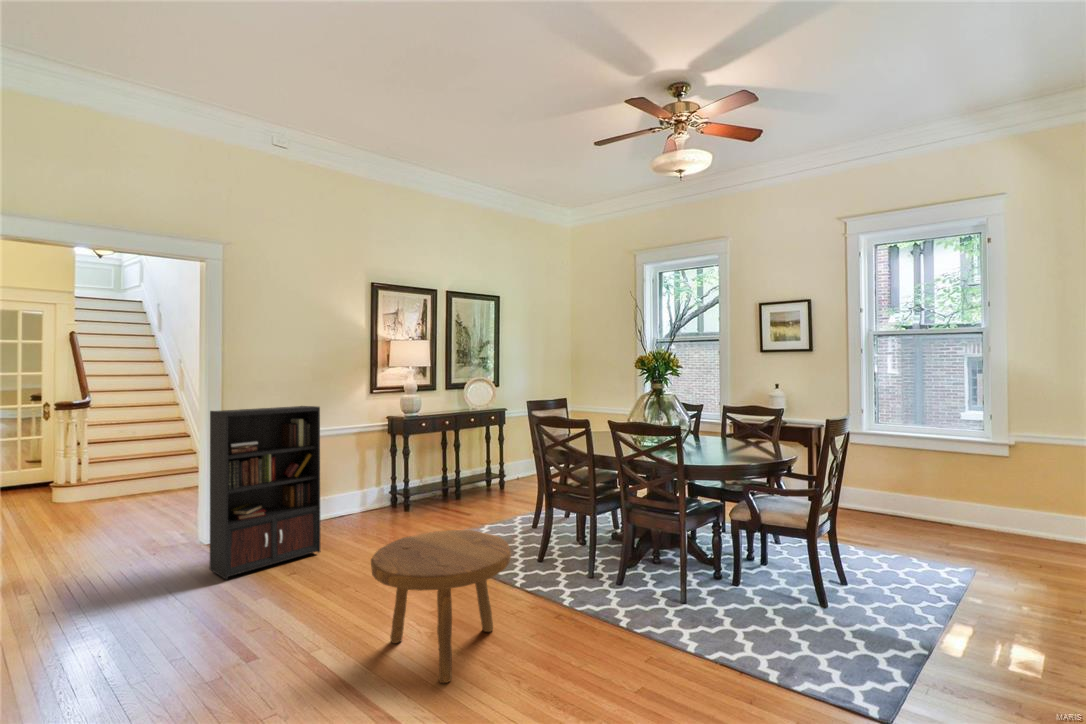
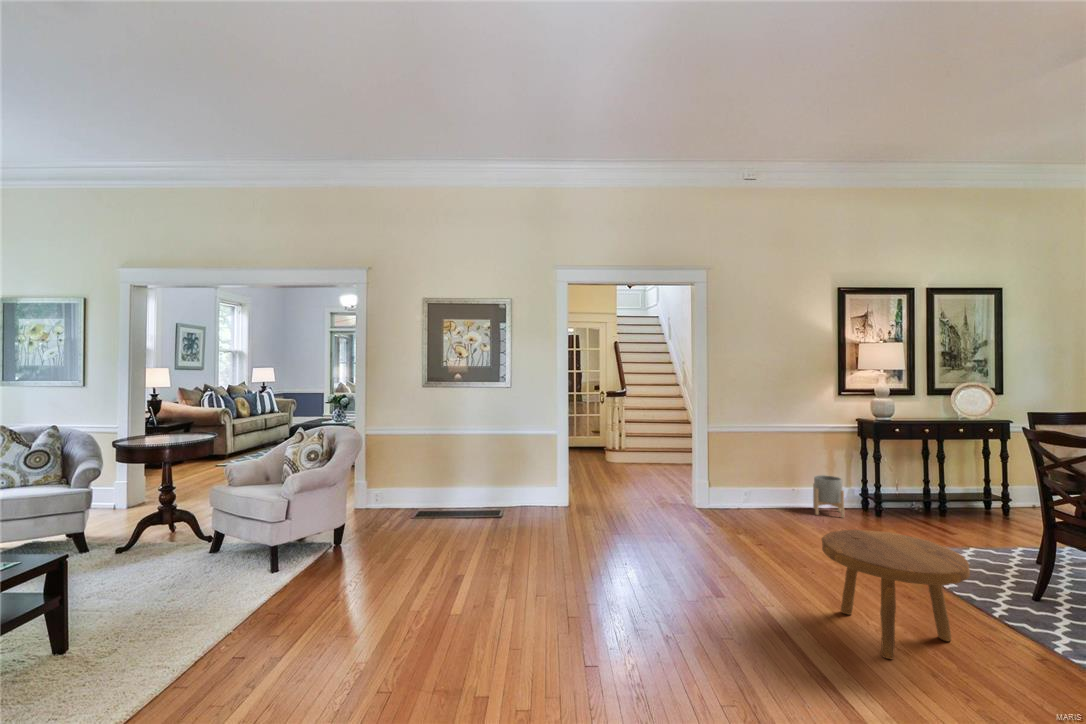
bookcase: present [210,406,321,579] -> none [706,405,788,528]
planter: none [347,481,379,528] -> present [813,475,844,518]

